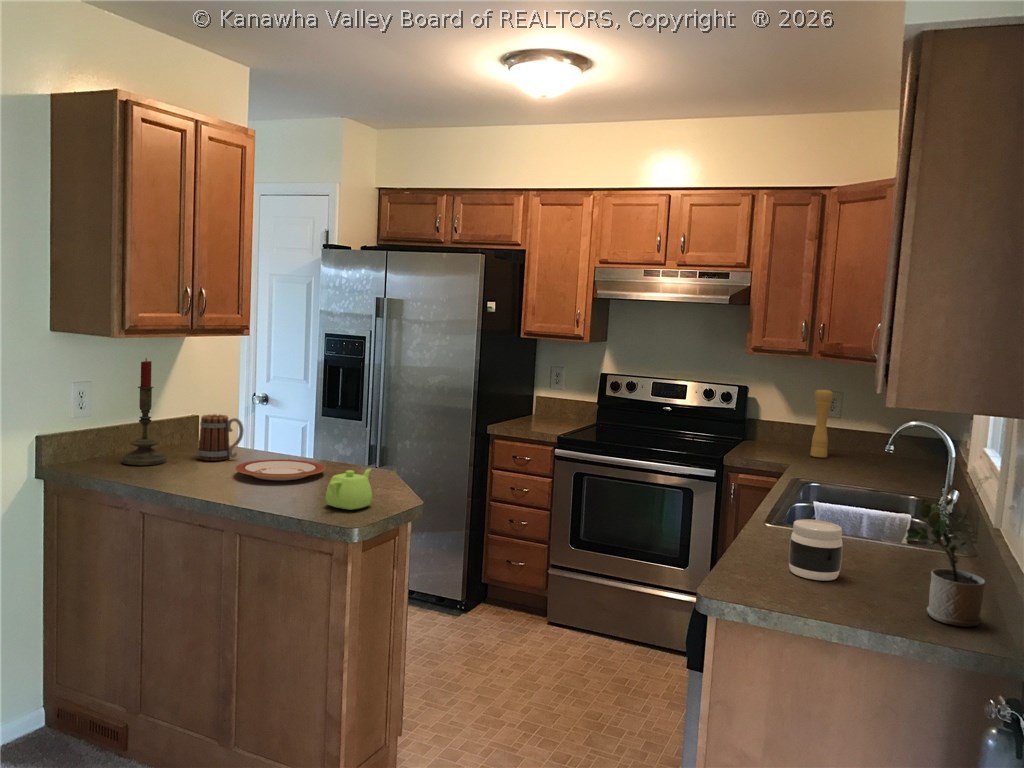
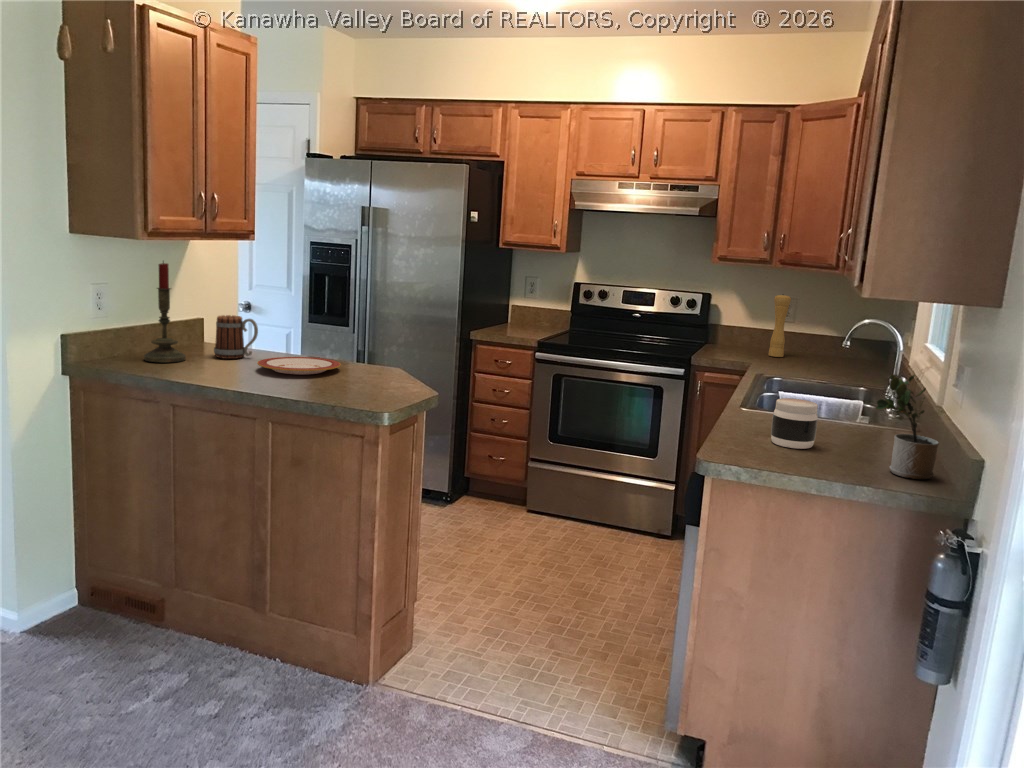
teapot: present [326,469,372,510] -> none [354,361,396,398]

